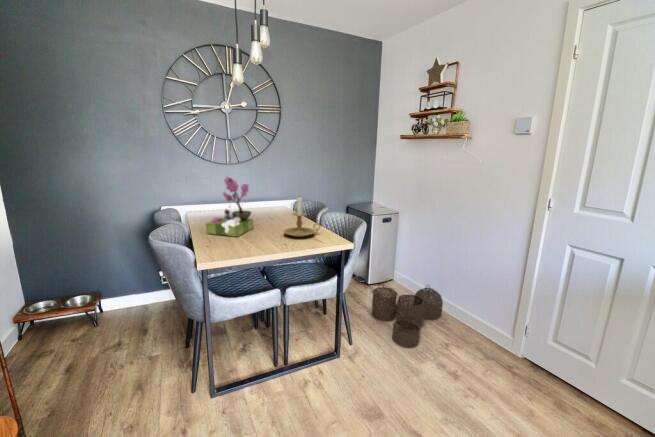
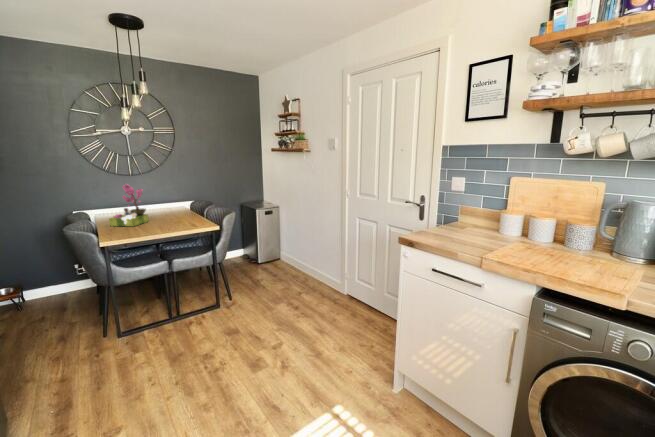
candle holder: present [284,197,320,237] -> none [170,195,199,224]
woven basket: present [372,285,443,348] -> none [253,257,306,298]

